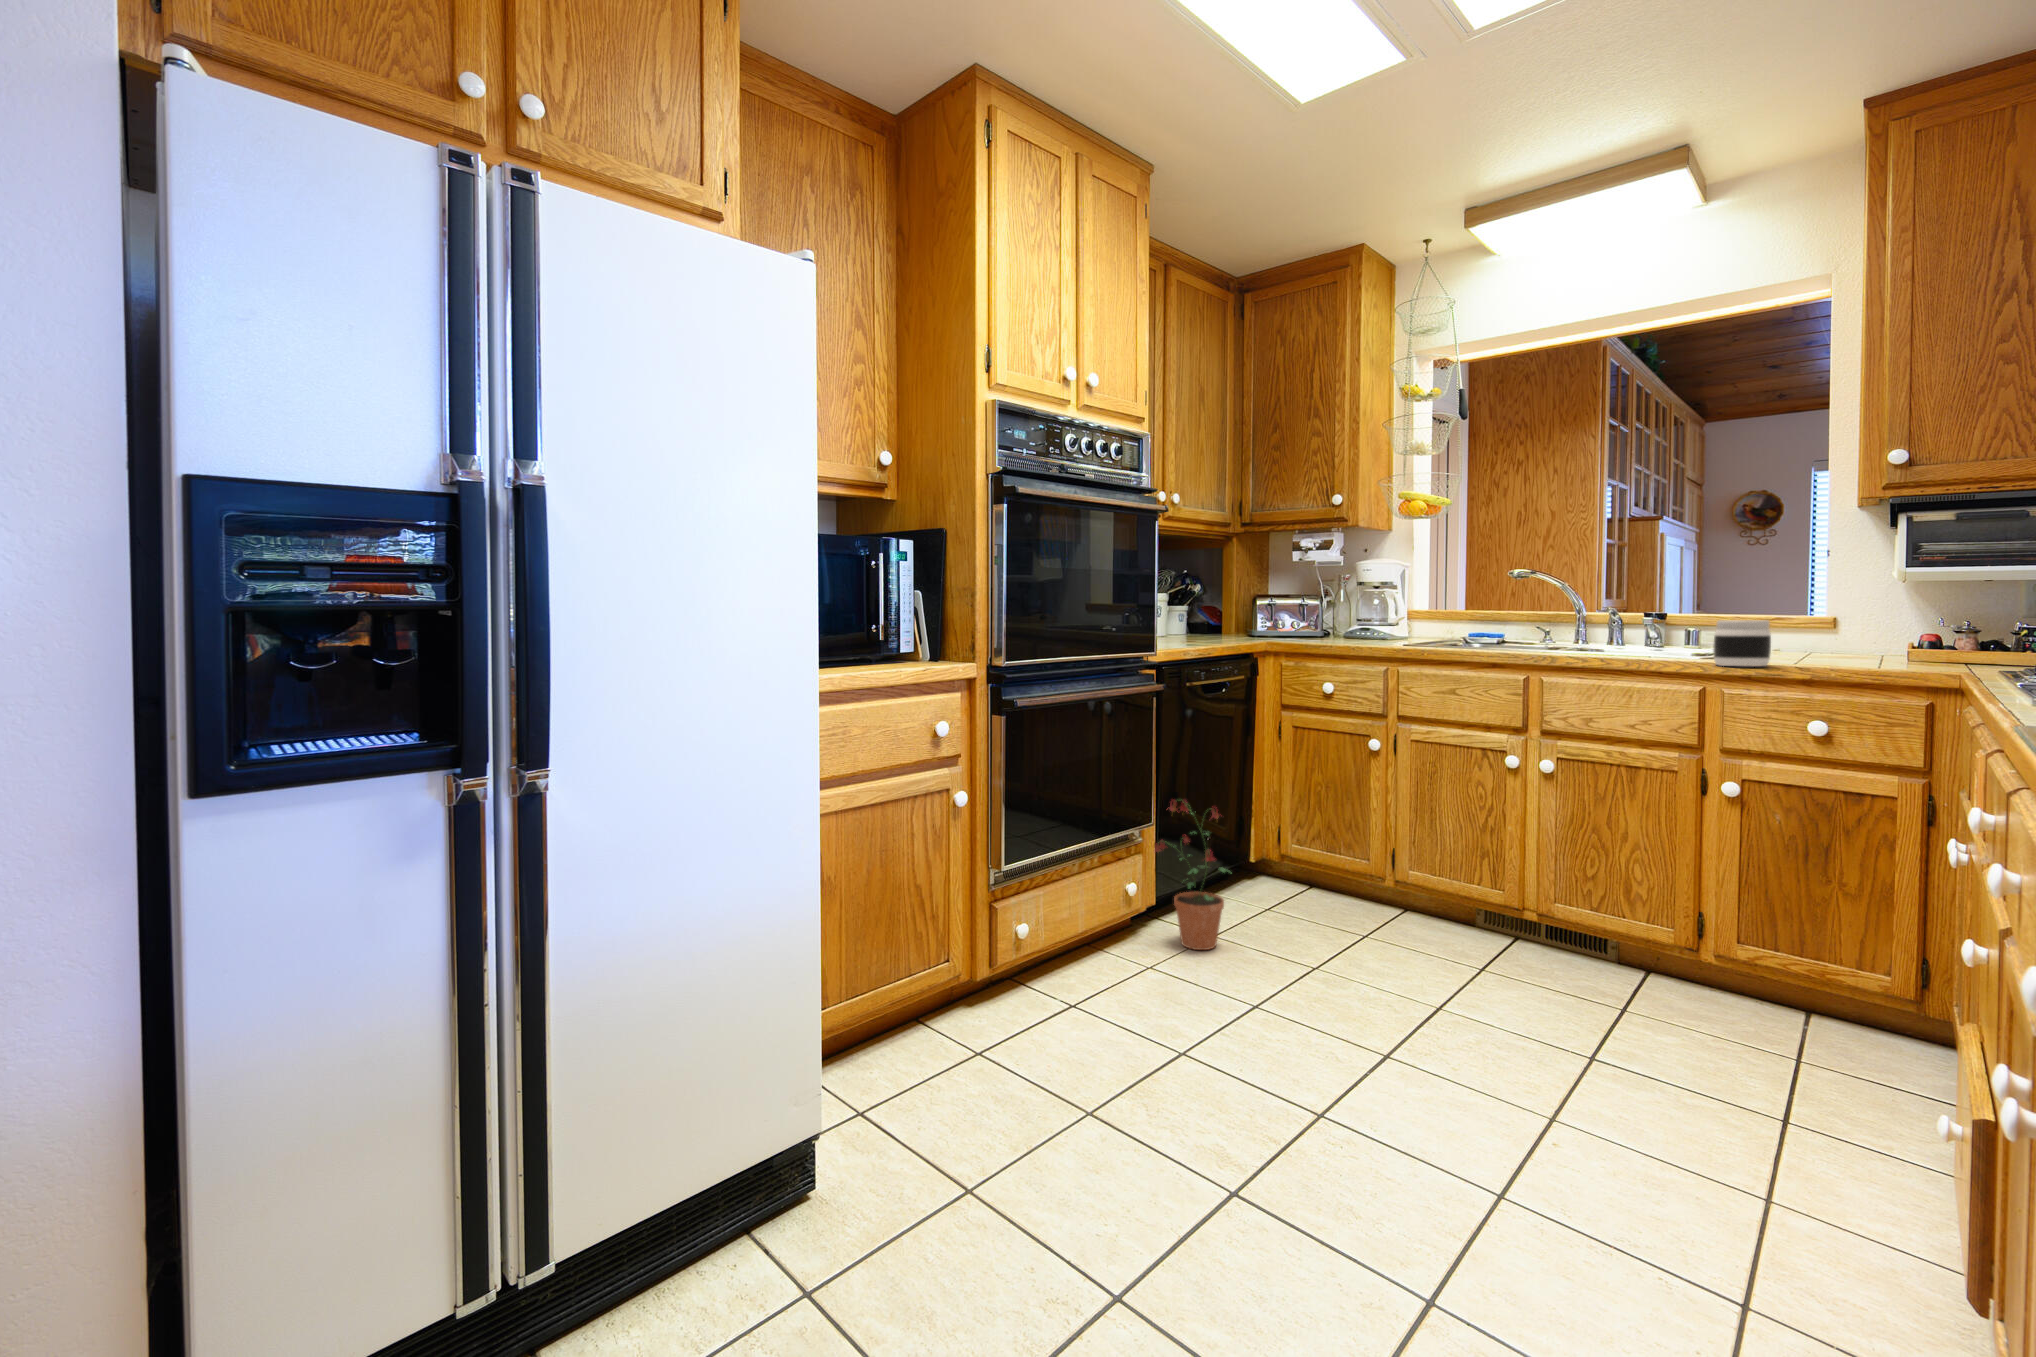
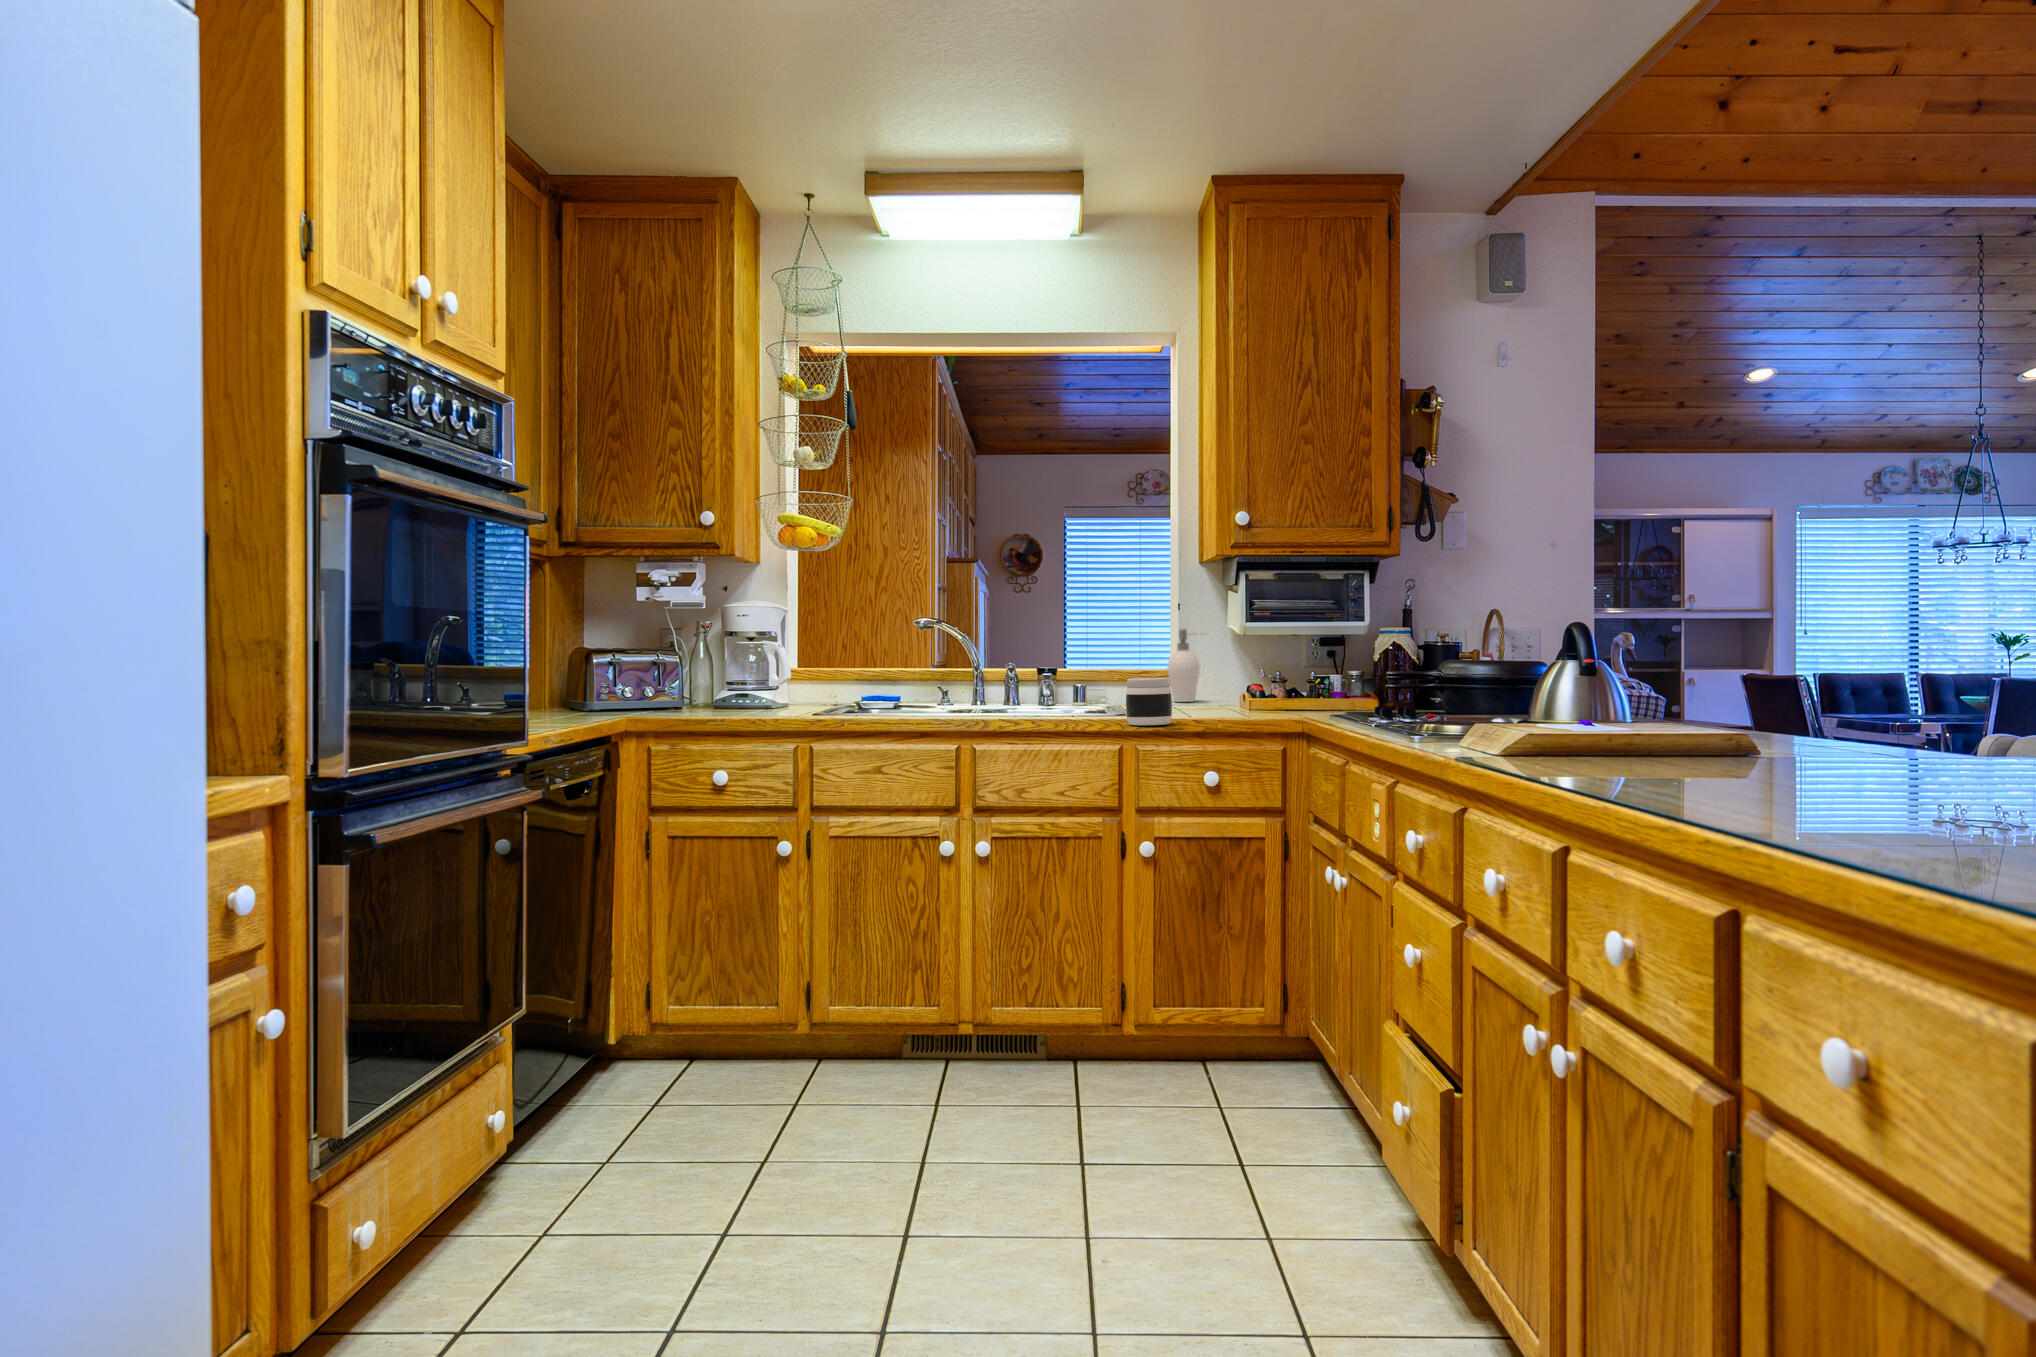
soap dispenser: none [1794,576,1849,649] -> present [1167,629,1200,702]
potted plant: present [1155,800,1232,950] -> none [530,947,643,1157]

